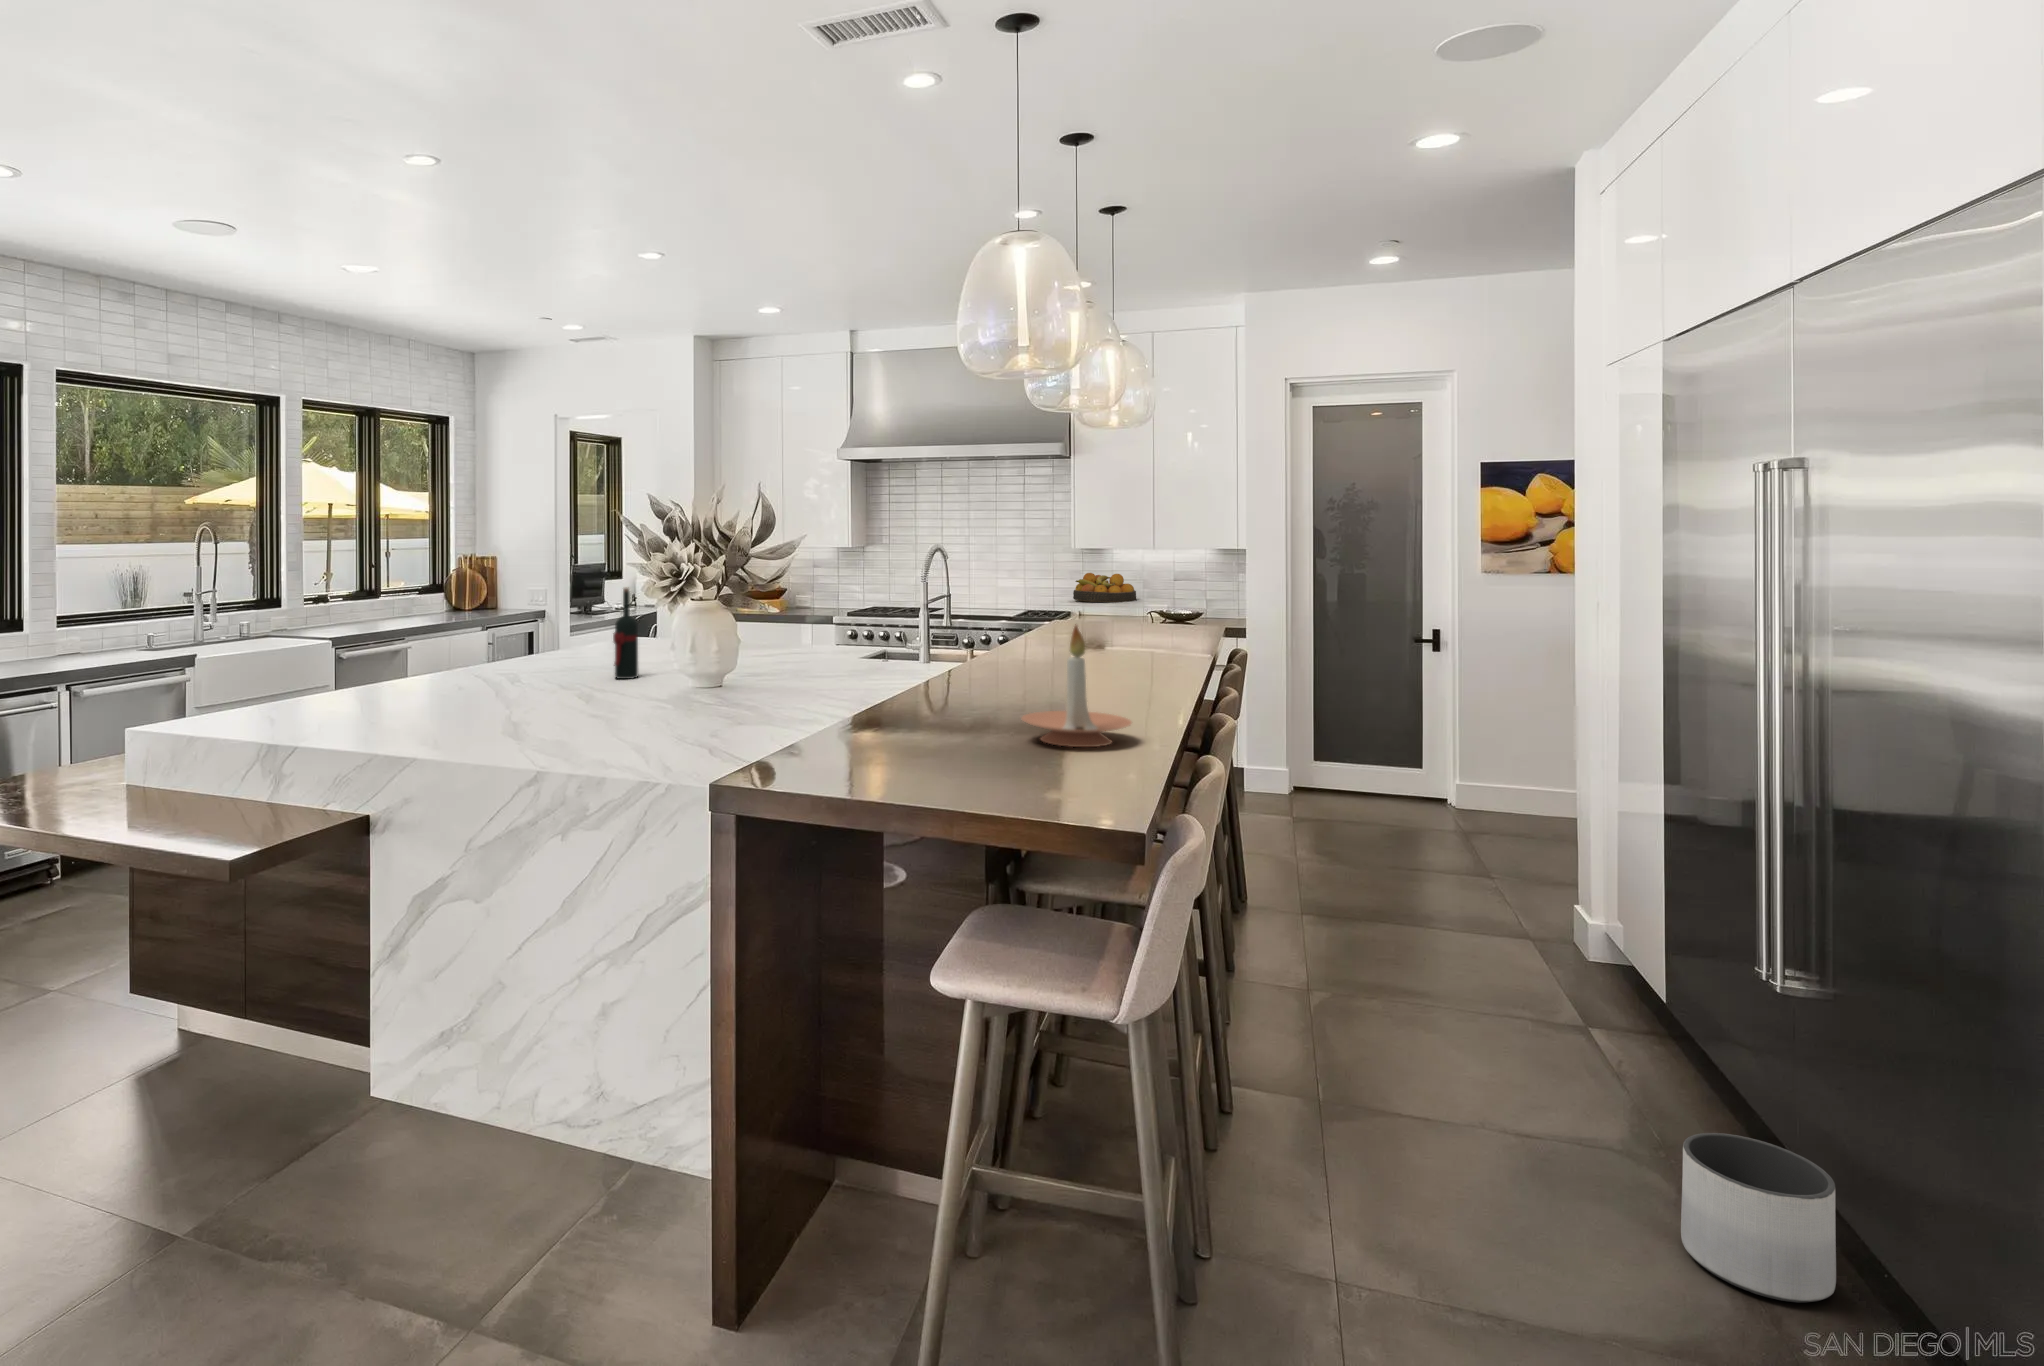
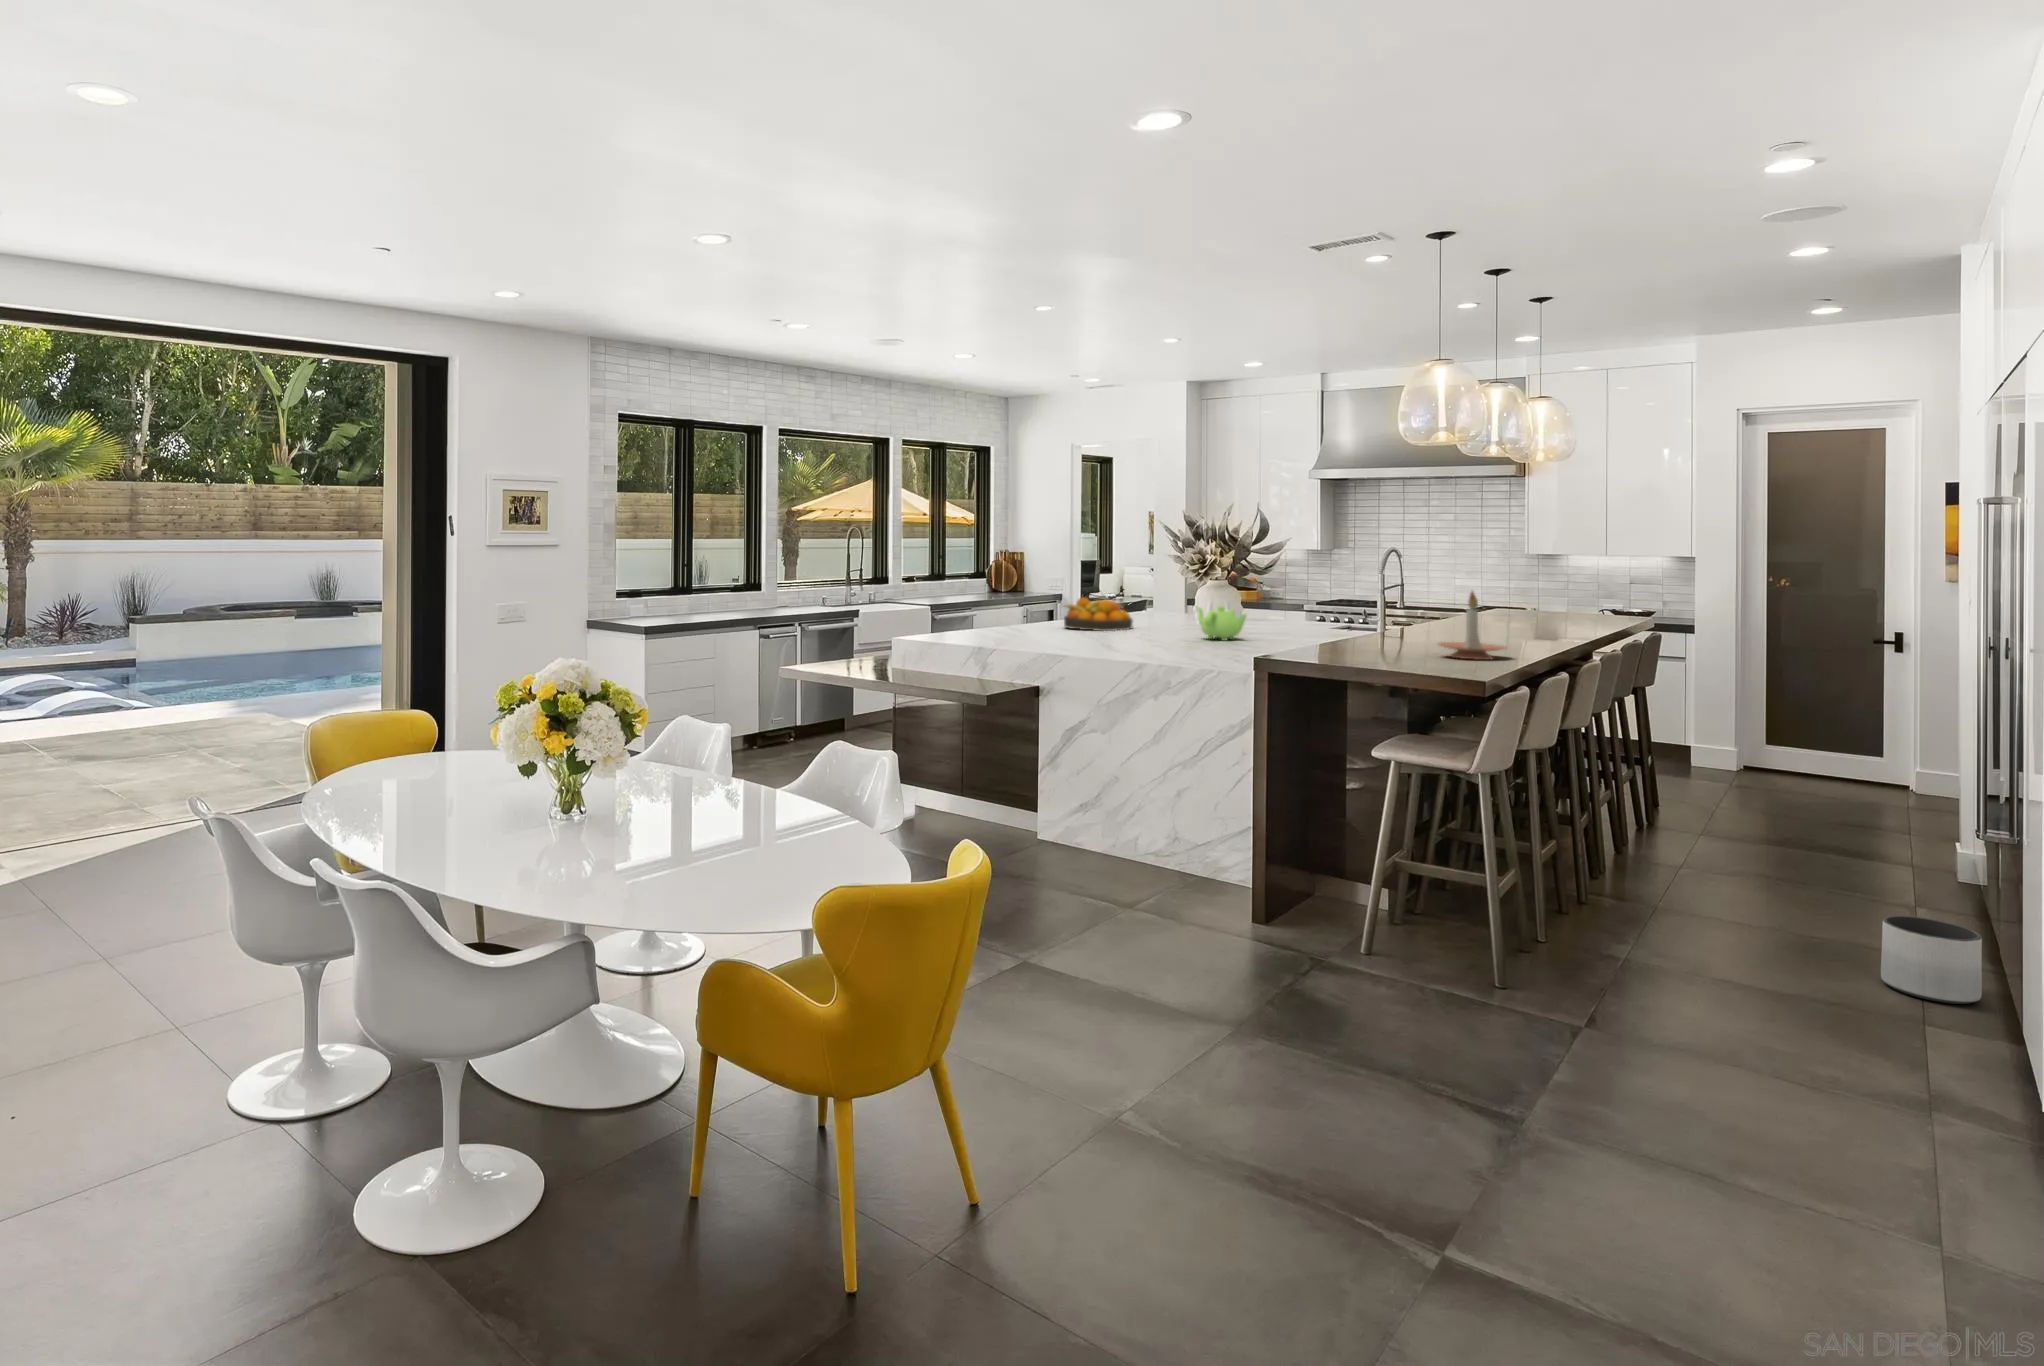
fruit bowl: present [1073,573,1136,602] -> present [1064,597,1132,631]
wine bottle: present [613,587,638,679] -> none [1159,570,1176,629]
teapot: none [651,650,729,709] -> present [1197,606,1246,641]

